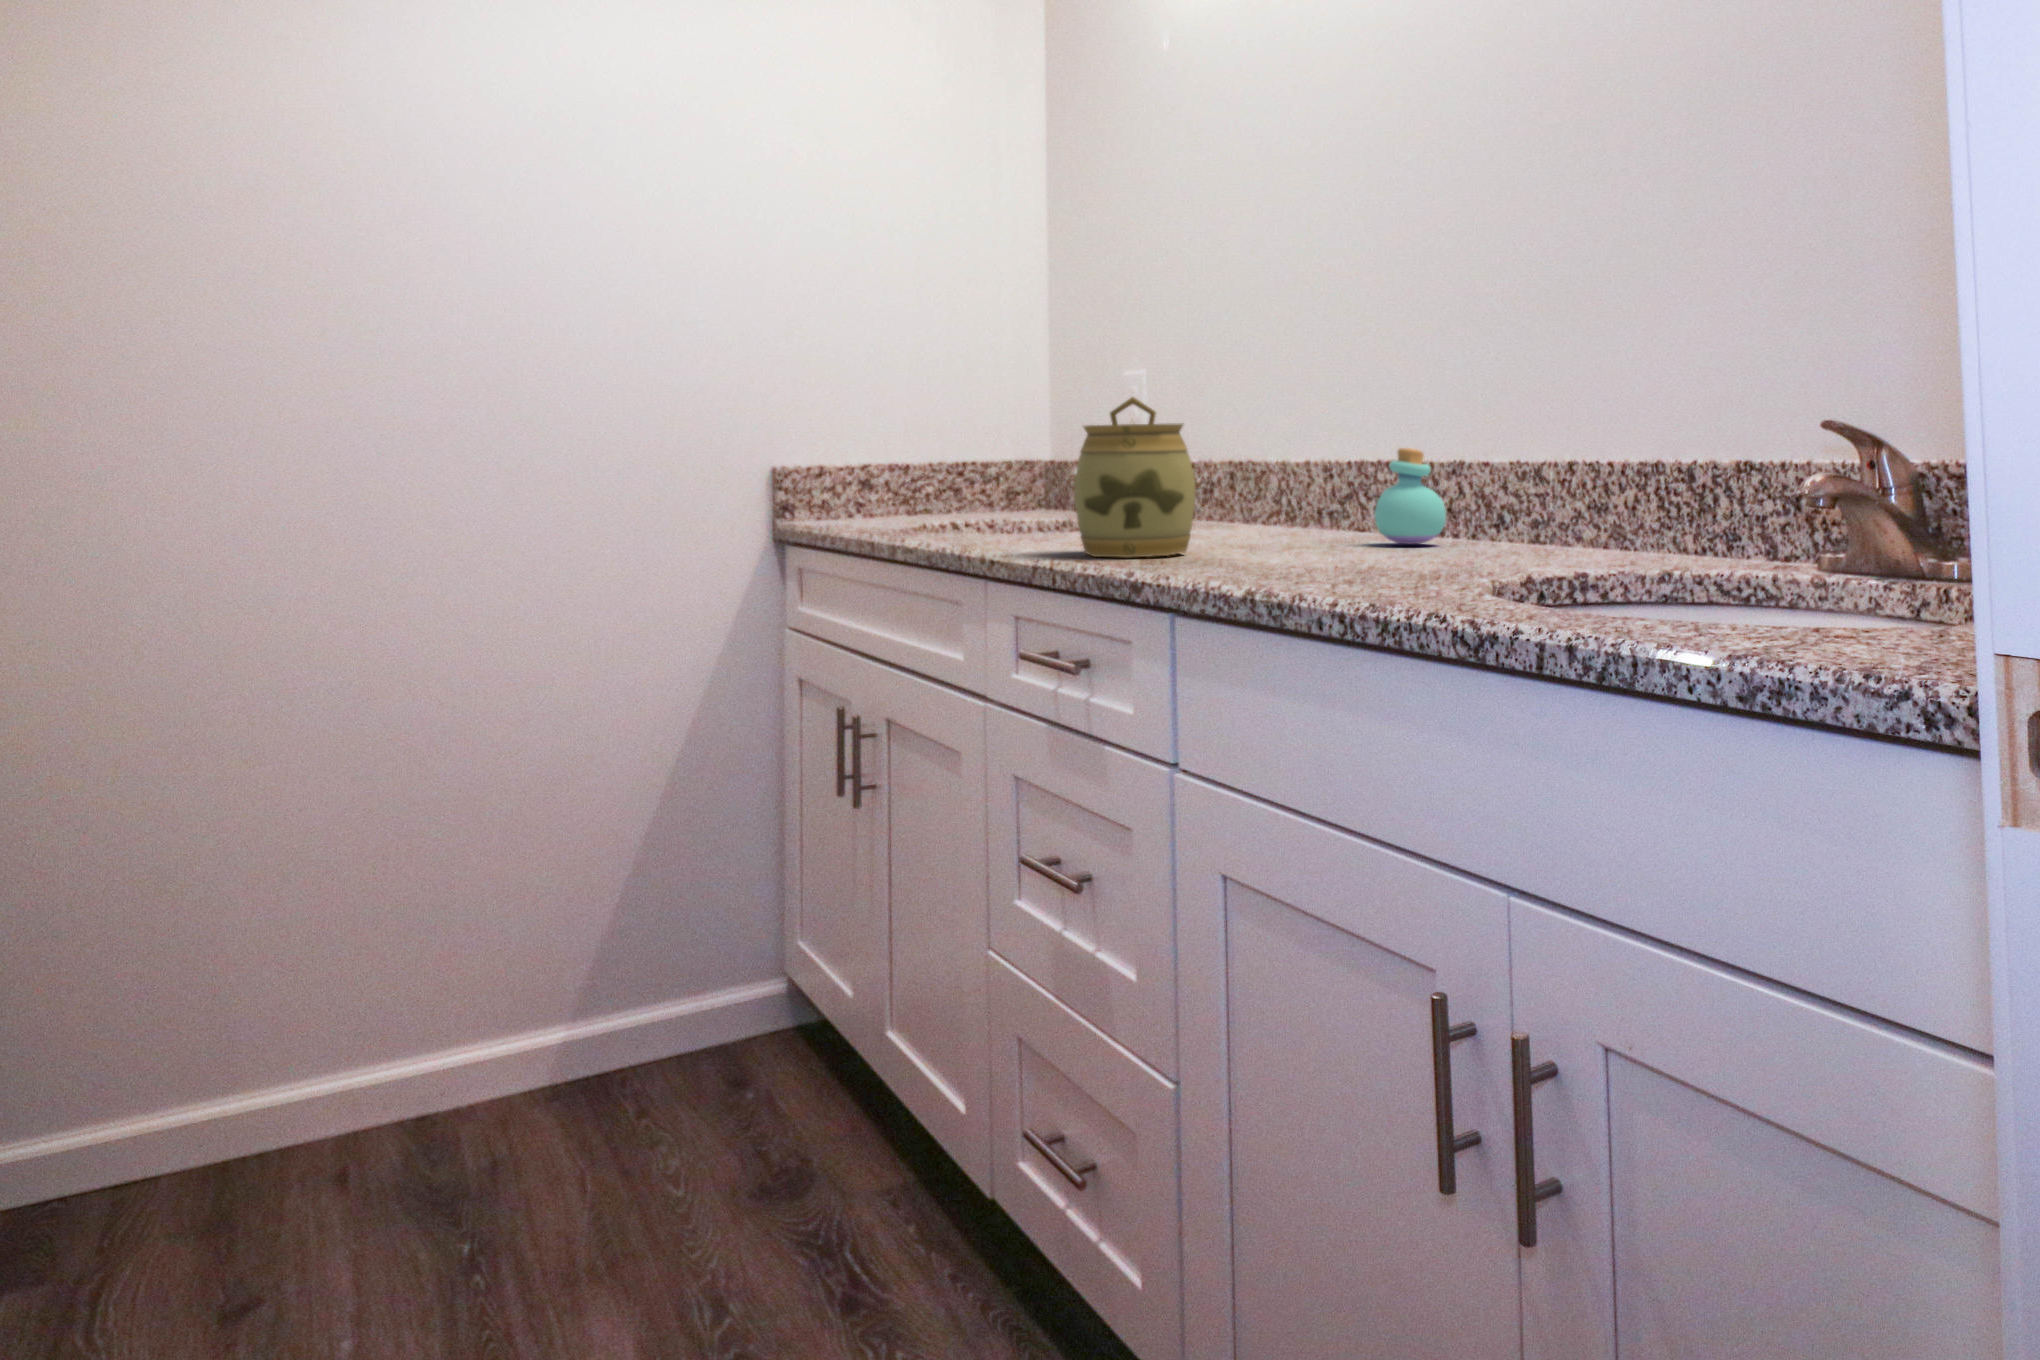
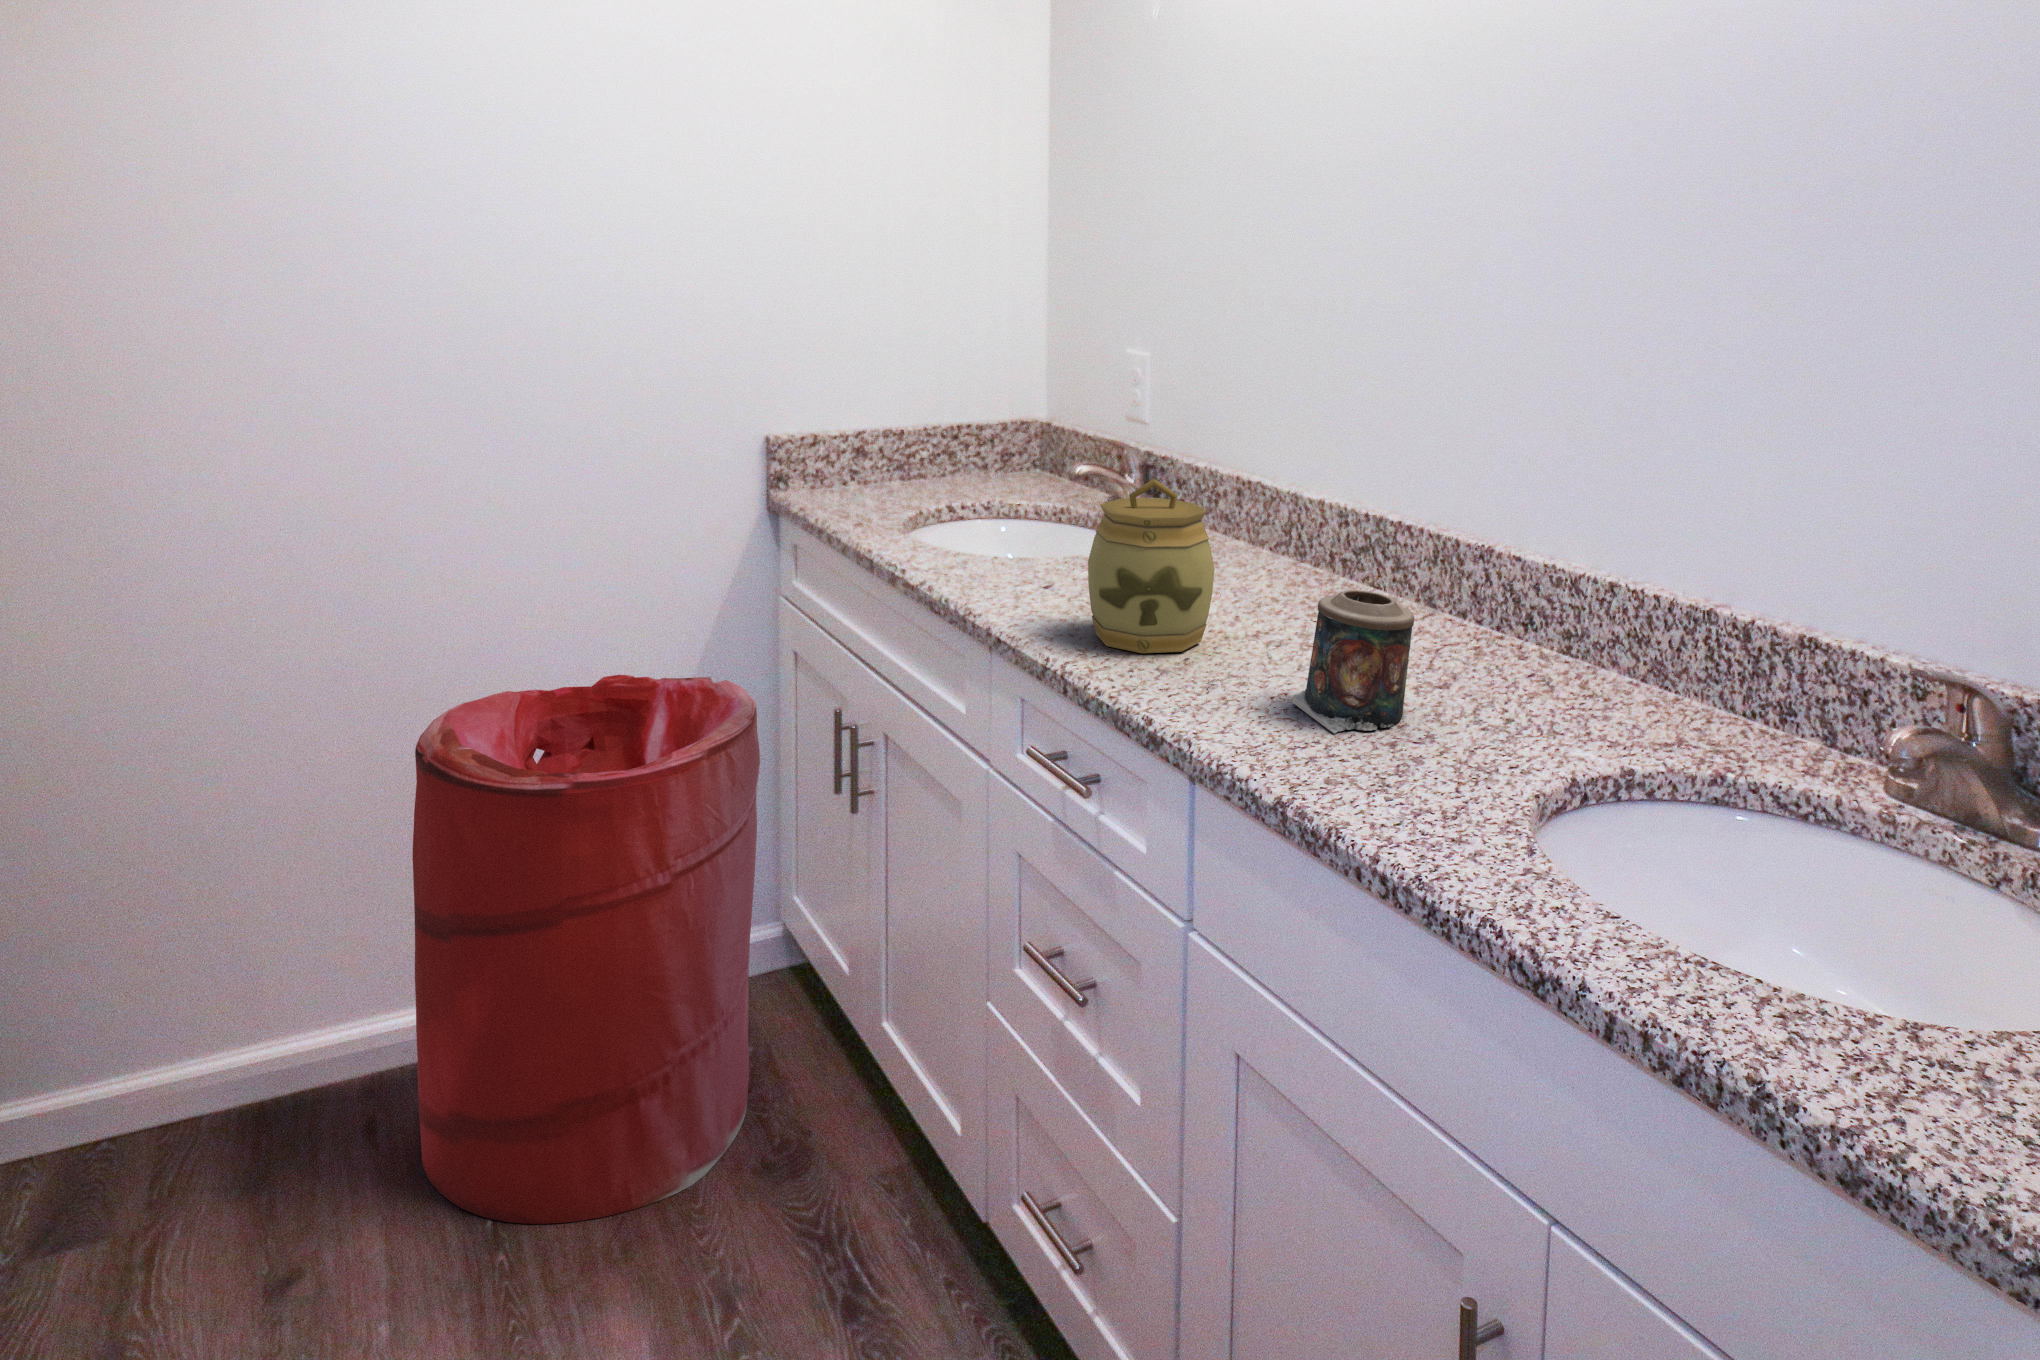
perfume bottle: present [1375,448,1446,544] -> none [1394,523,1469,625]
candle: none [1270,454,1378,575] -> present [1293,590,1414,733]
laundry hamper: none [403,700,759,1258] -> present [412,675,760,1224]

